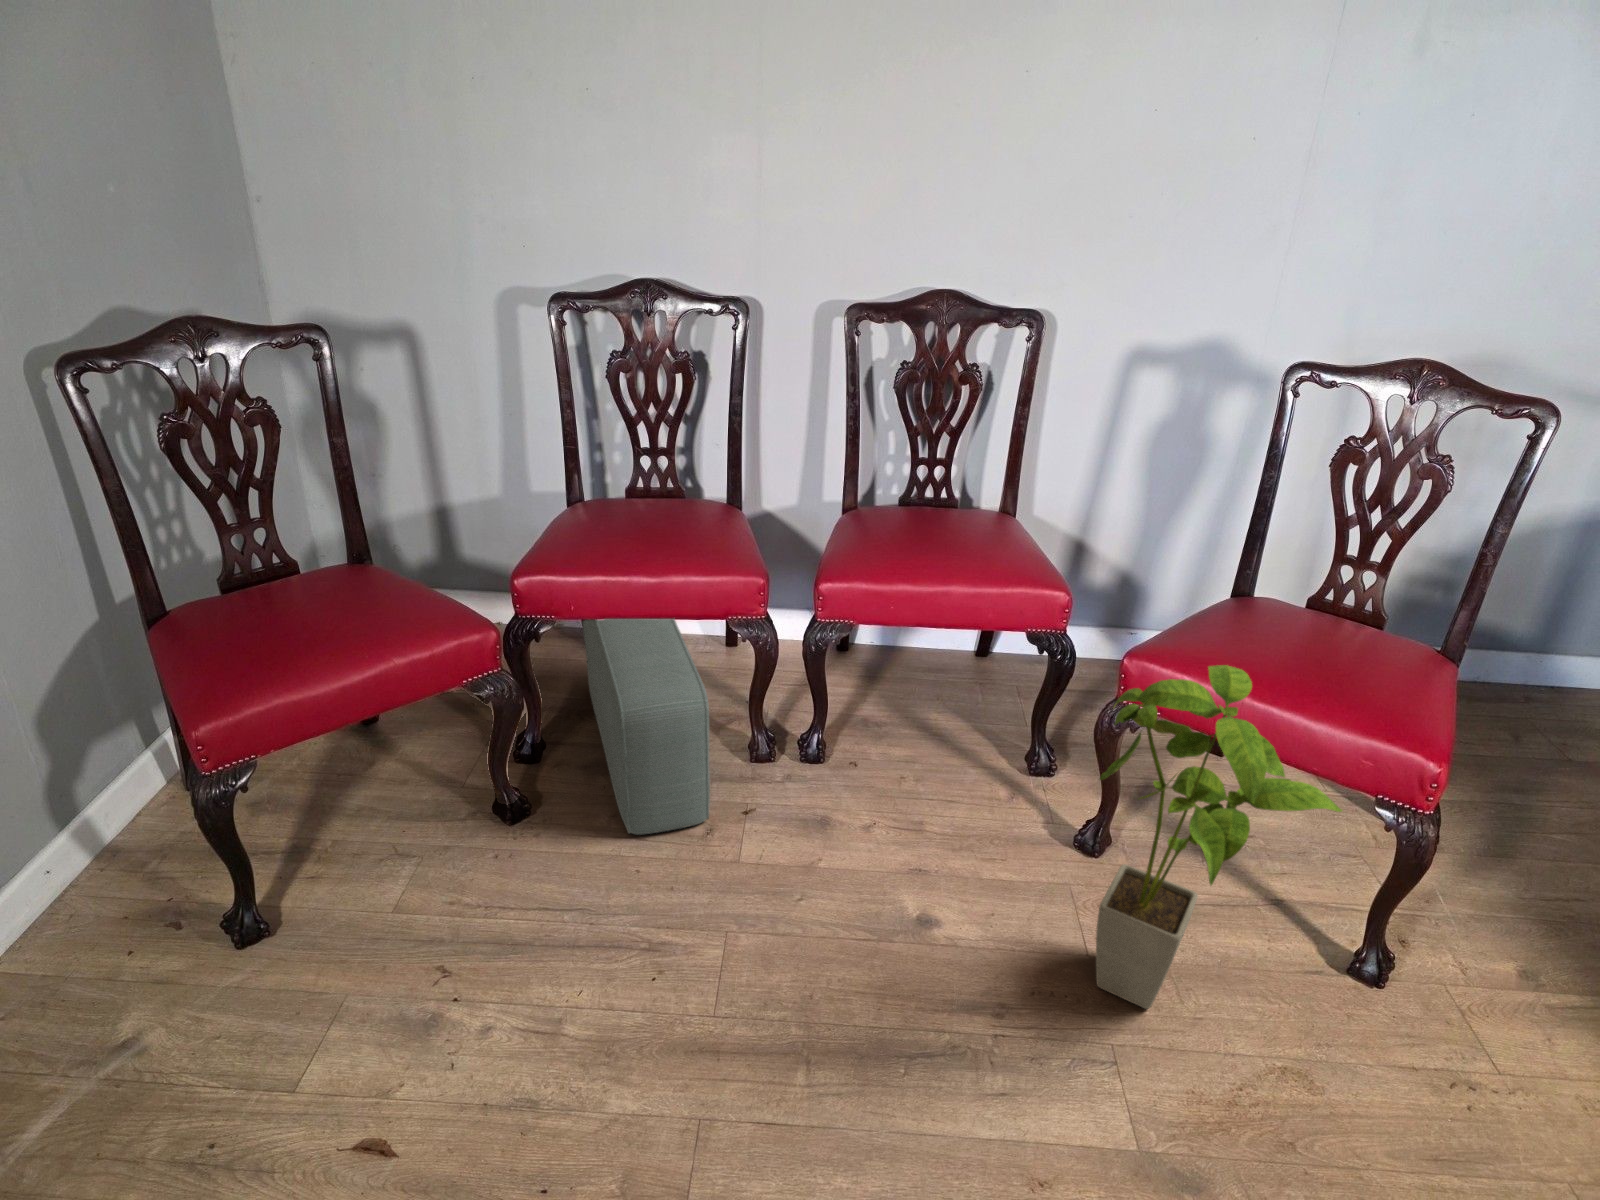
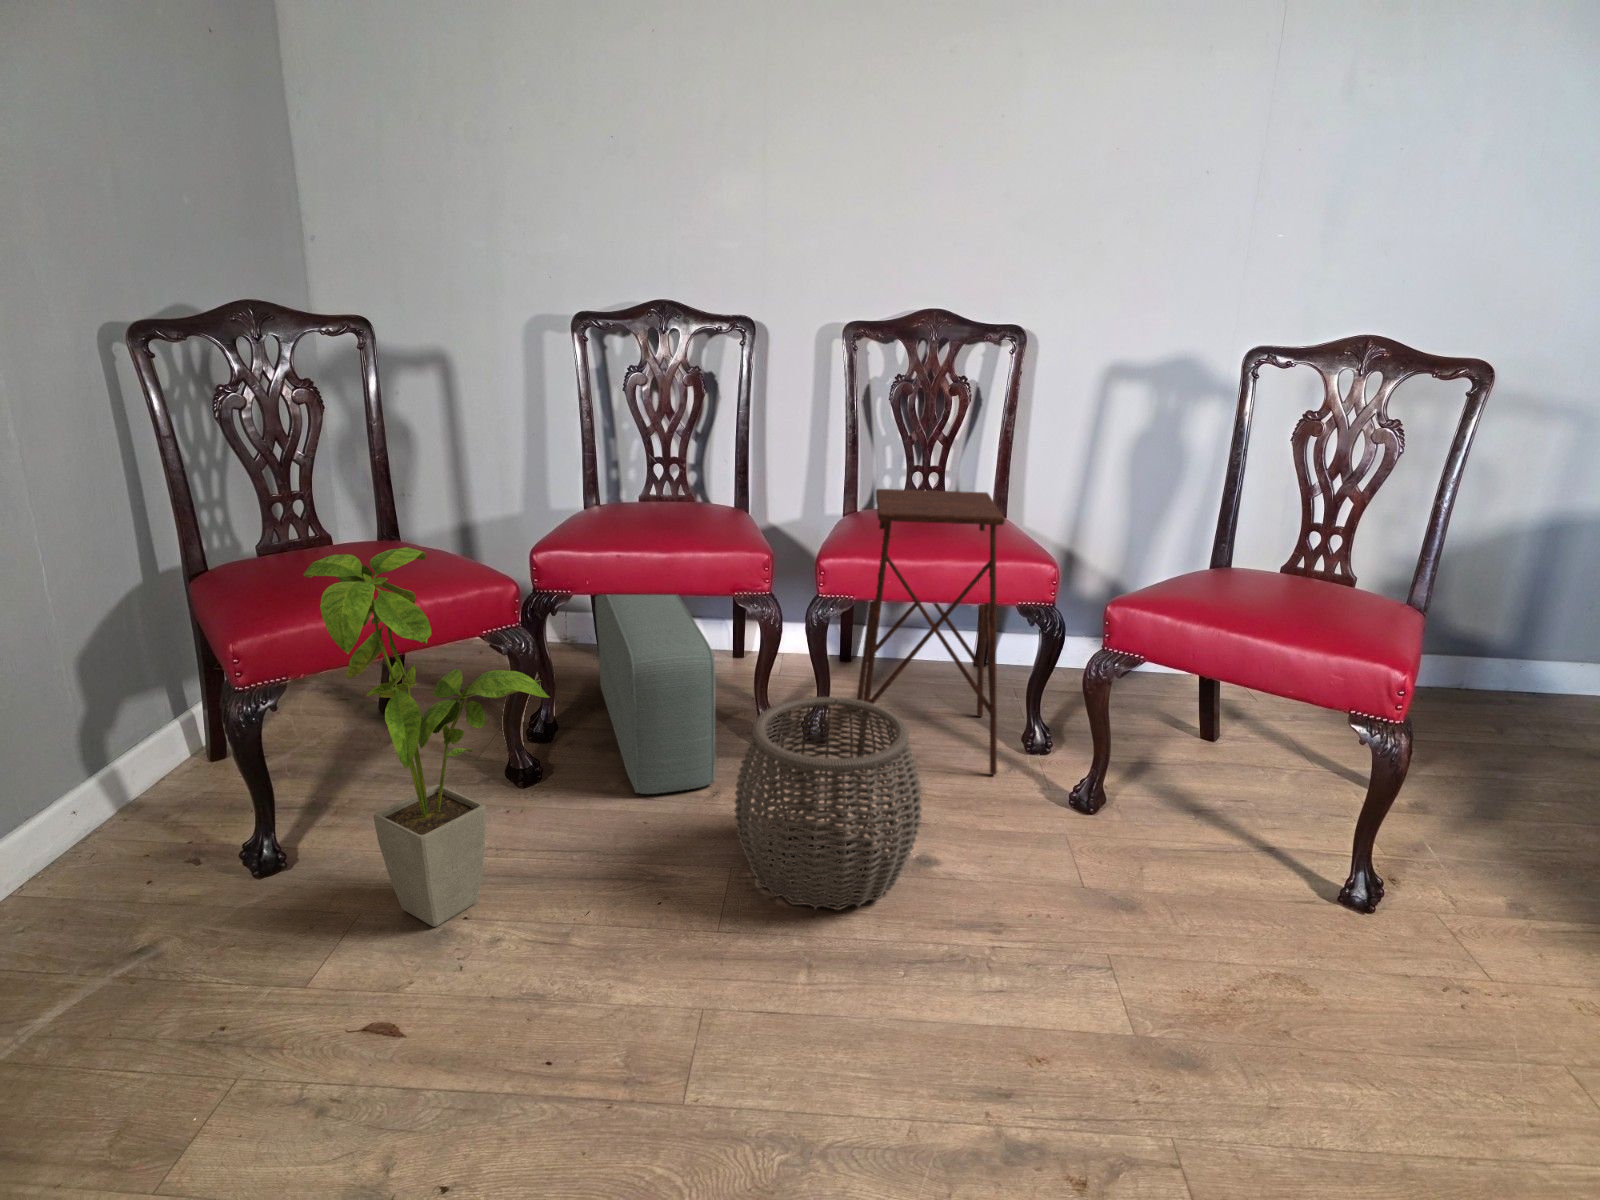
side table: none [855,501,1018,806] -> present [856,489,1005,775]
house plant: present [1096,665,1342,1009] -> present [303,547,549,927]
woven basket: none [730,757,925,989] -> present [734,697,922,910]

